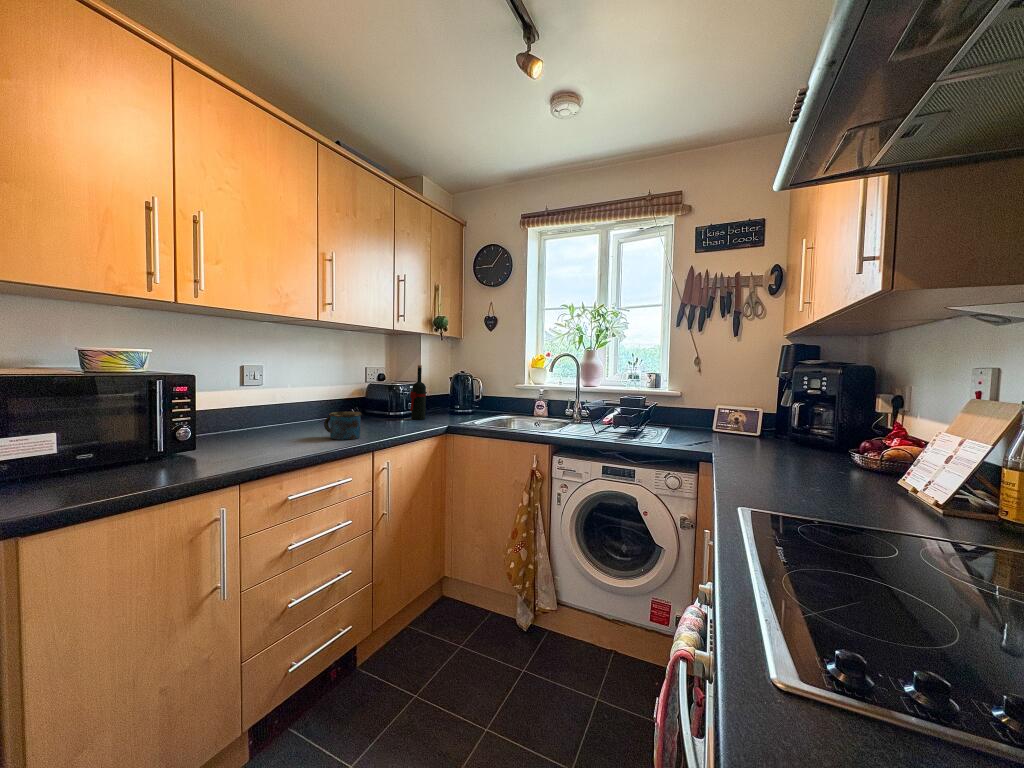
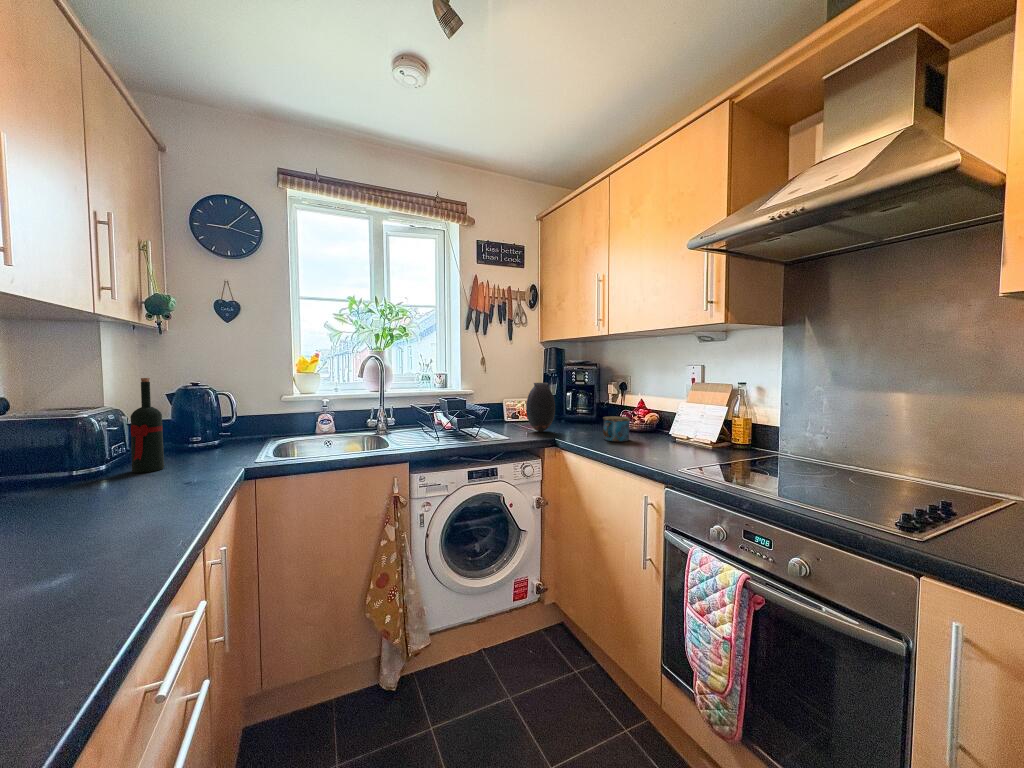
vase: none [705,386,745,446] -> present [526,383,555,432]
mug: present [324,411,362,440] -> present [603,416,630,442]

